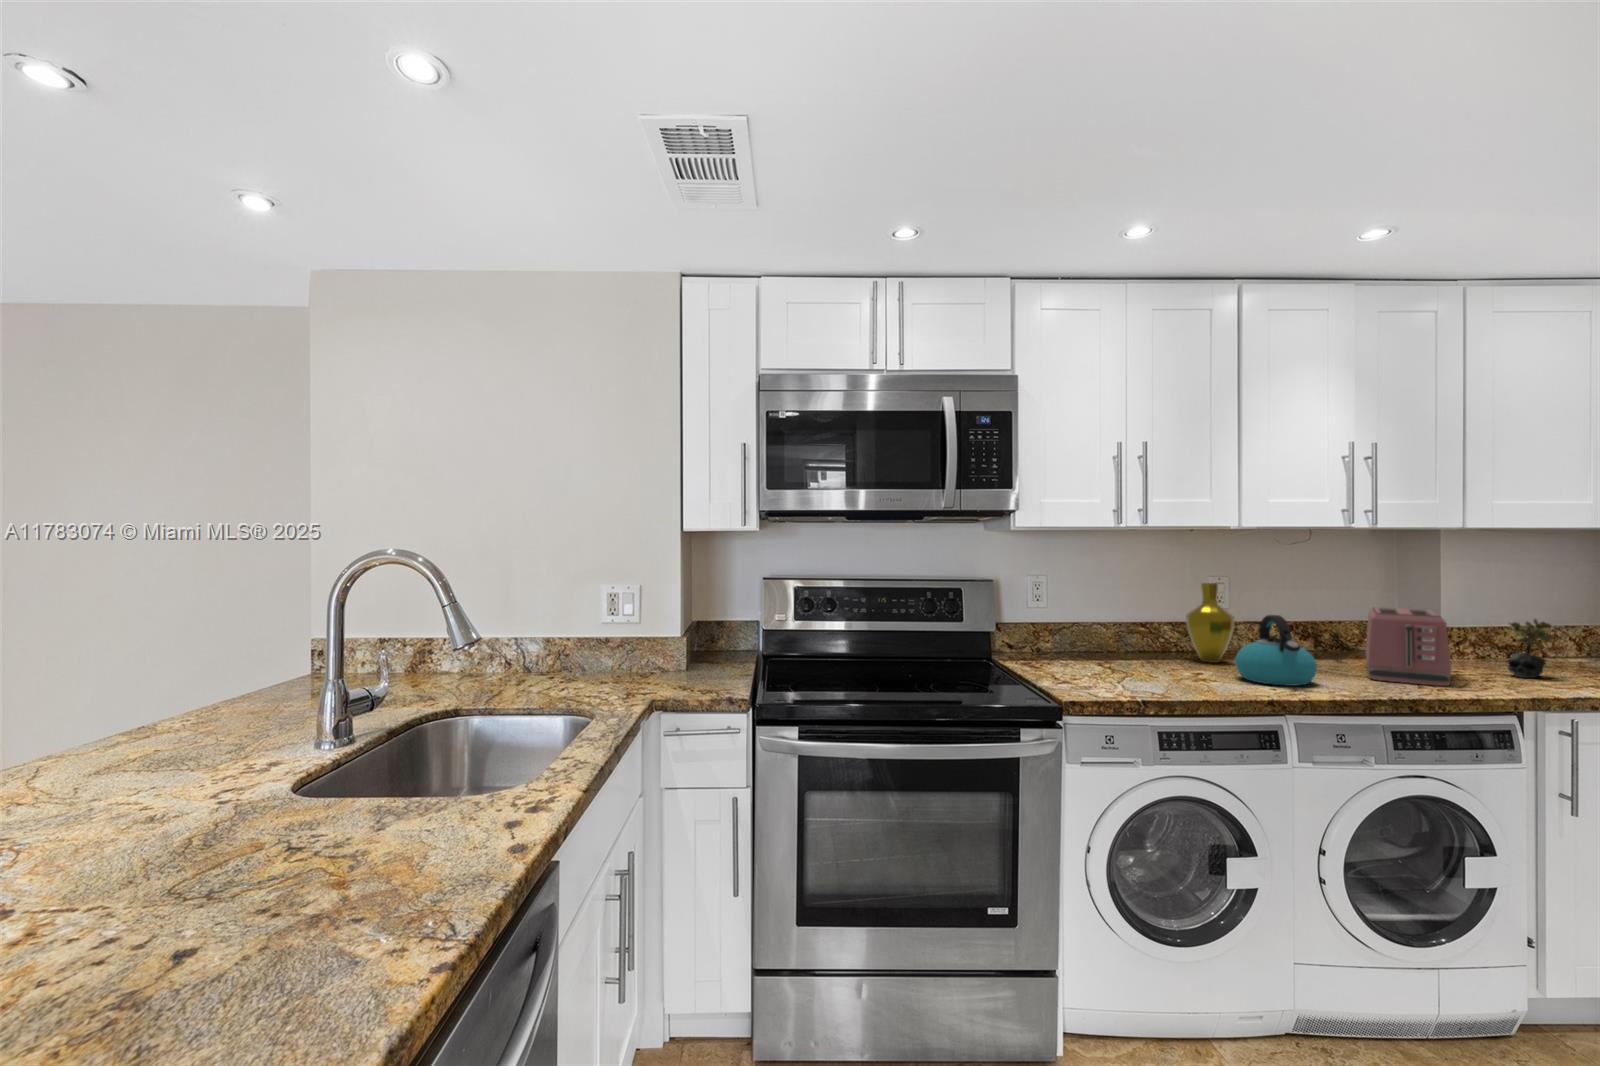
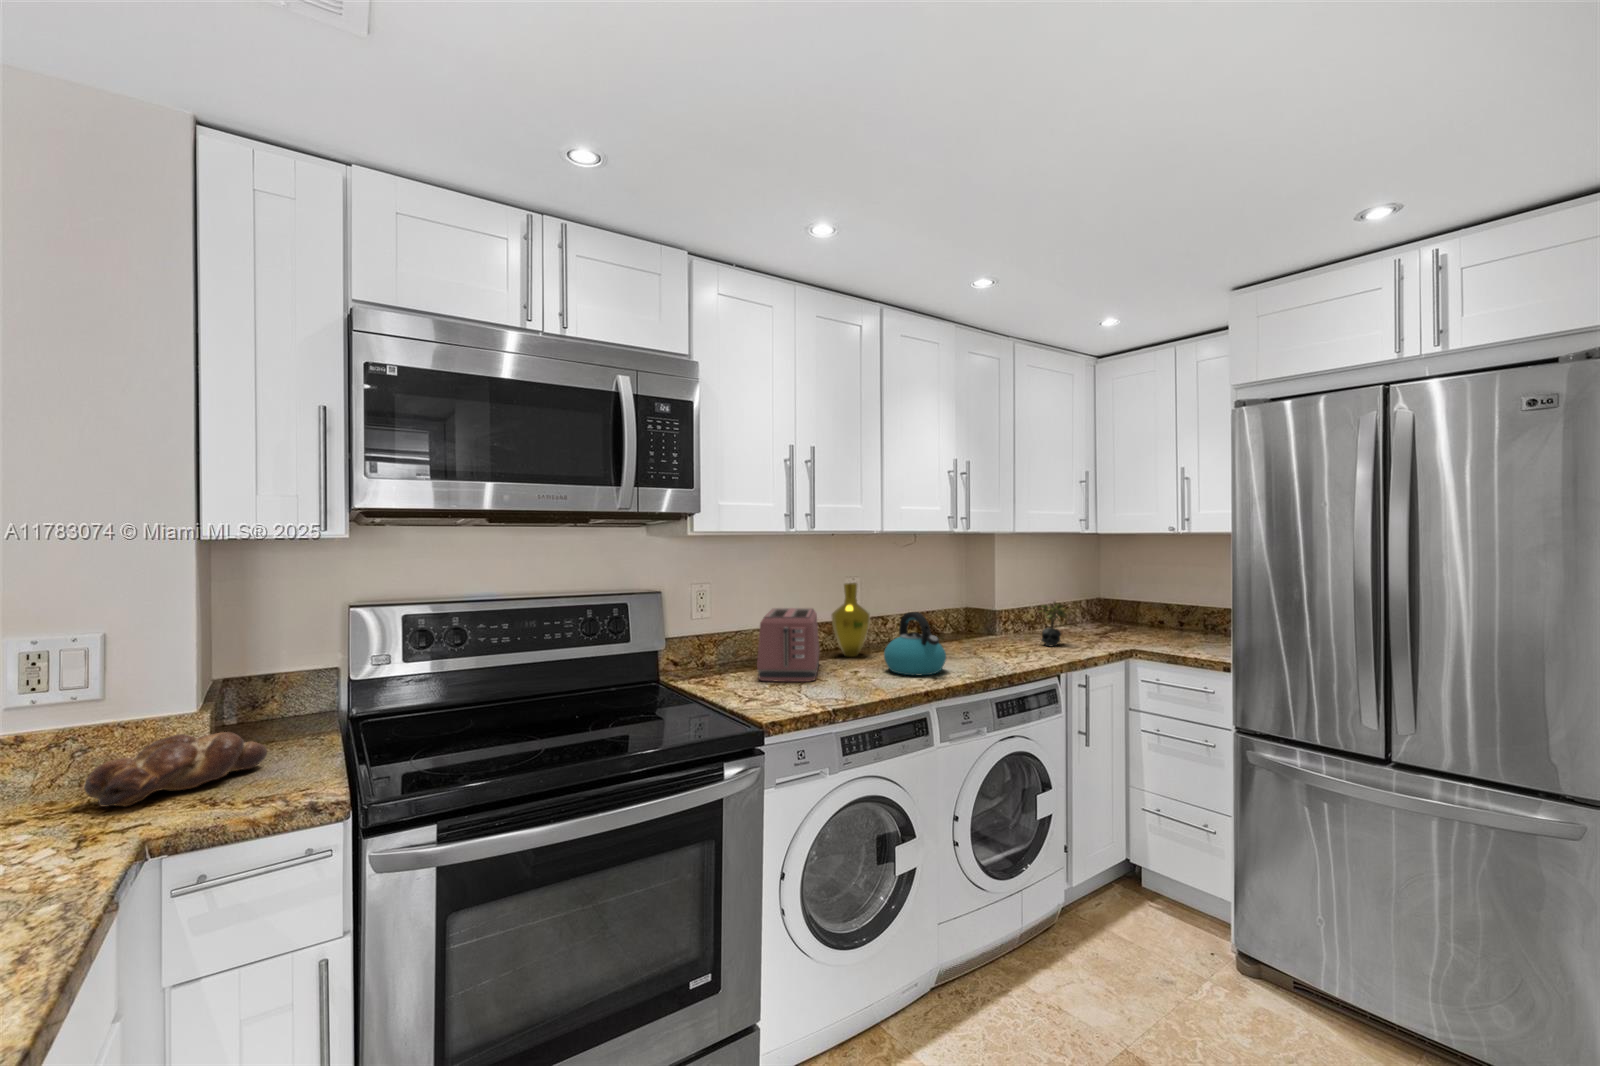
toaster: present [1366,607,1451,686] -> present [757,608,820,682]
bread loaf: none [627,650,710,686] -> present [84,732,267,807]

